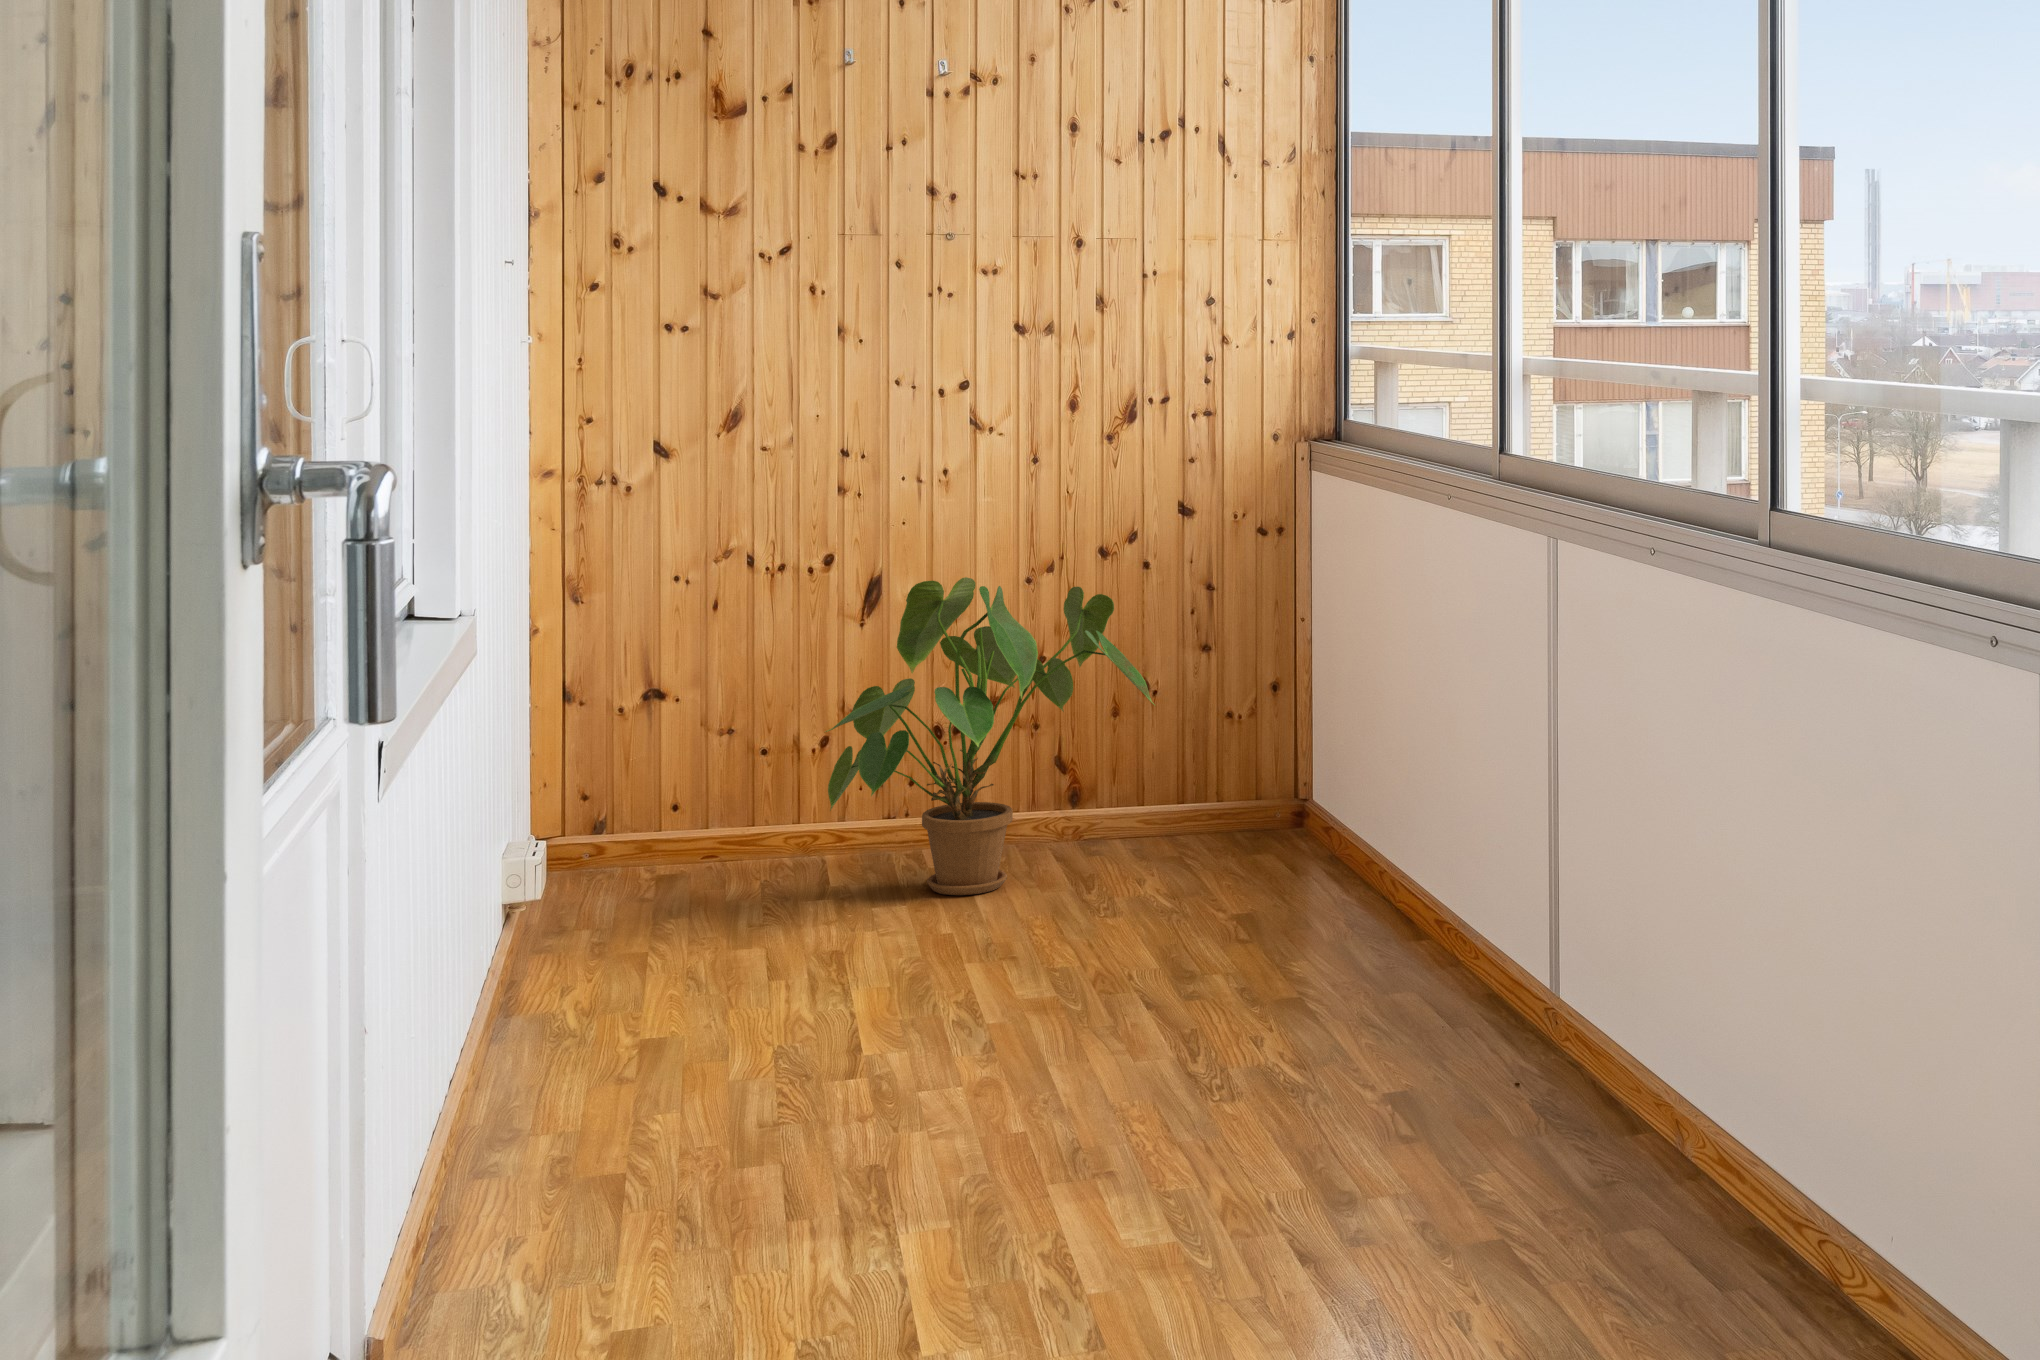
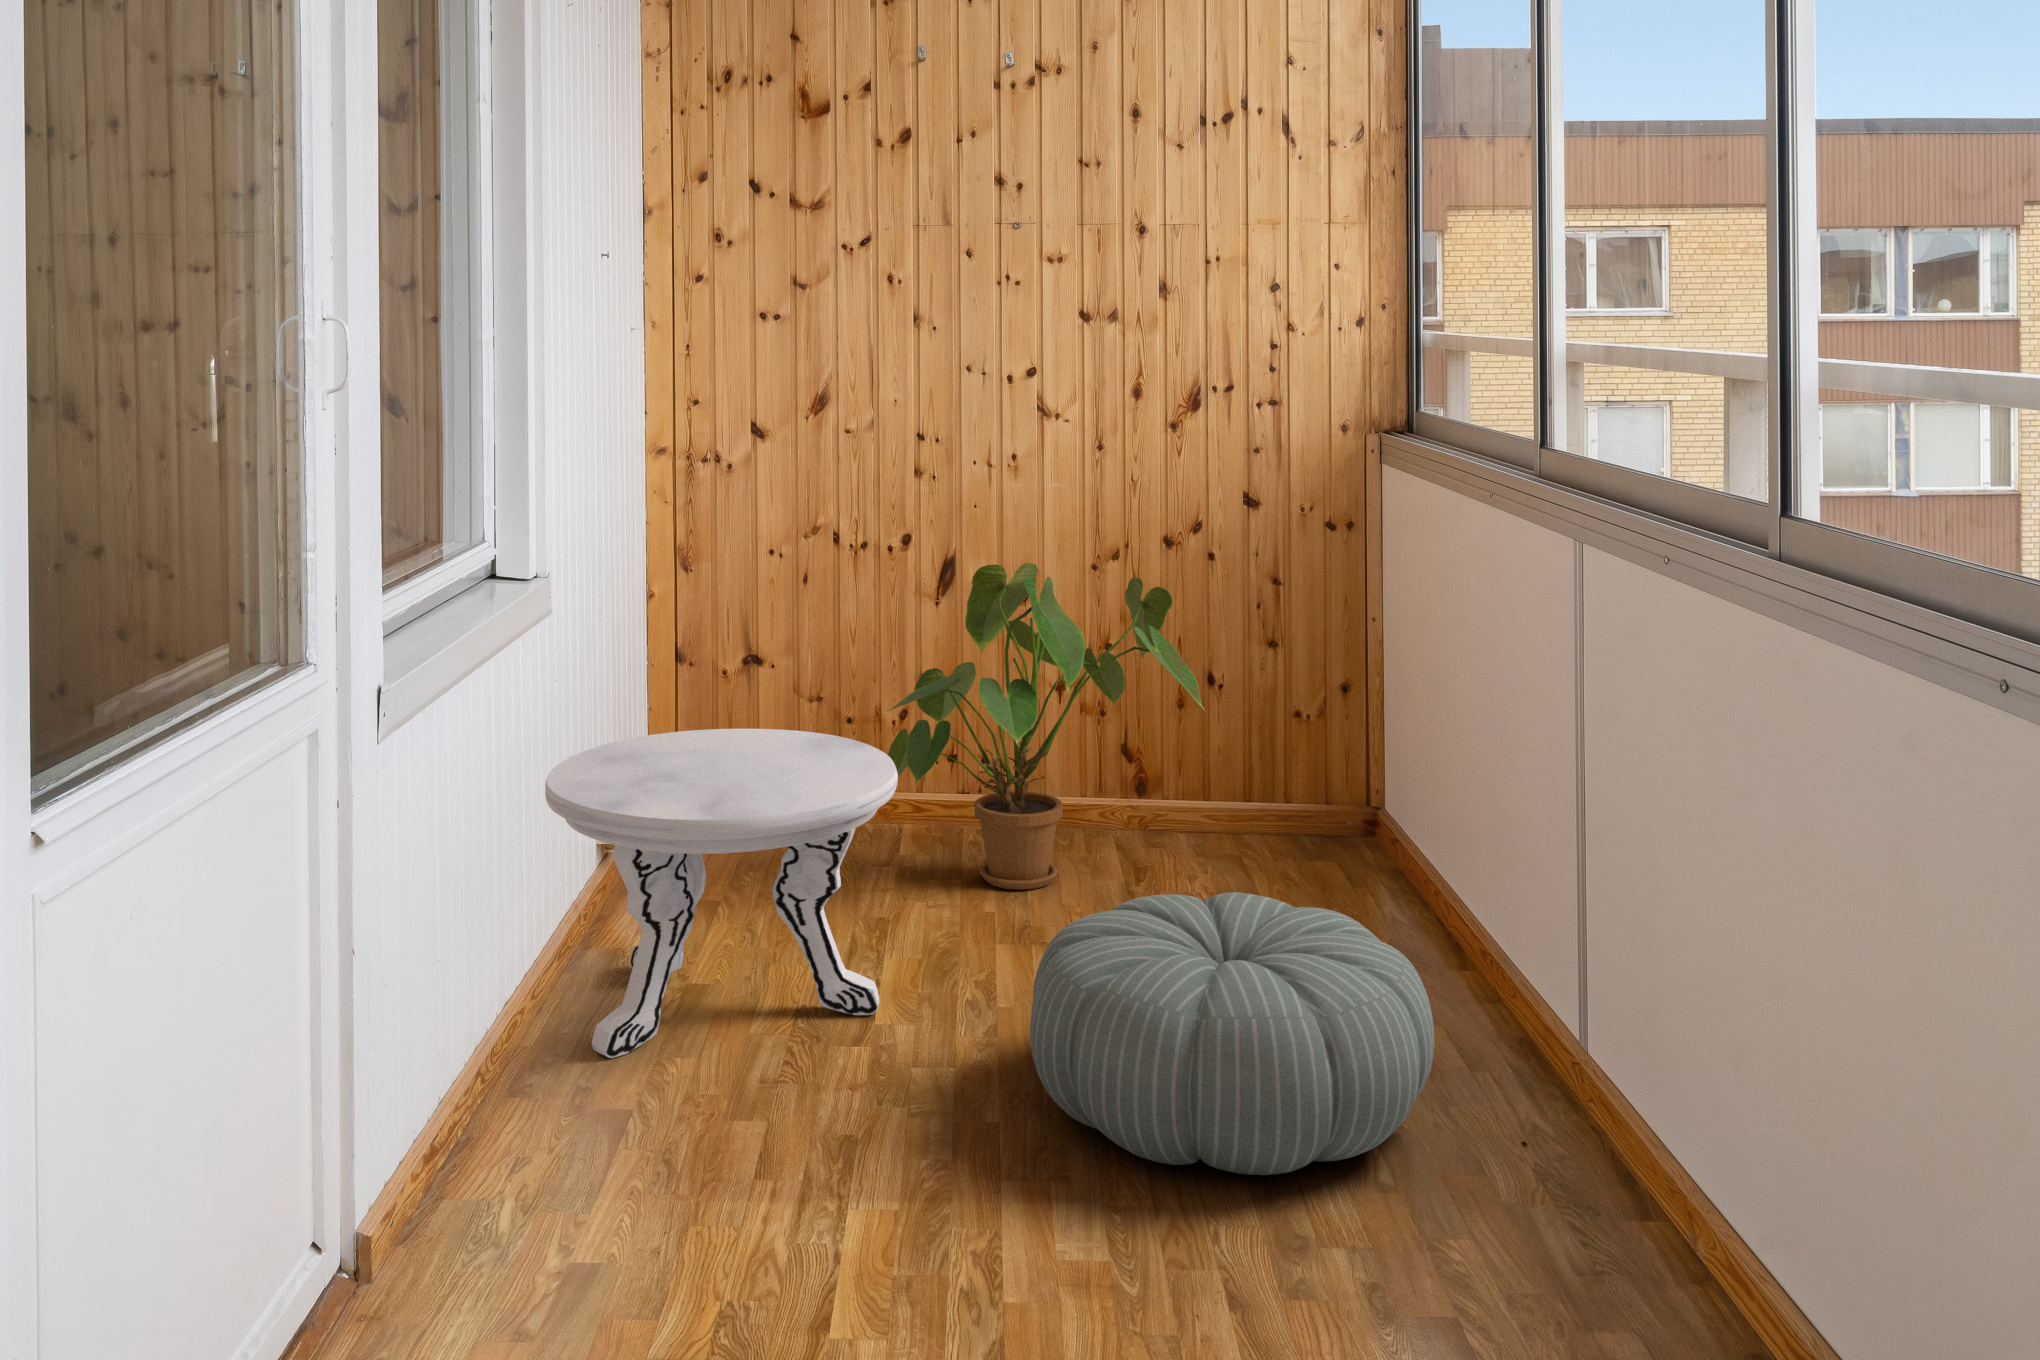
side table: none [521,743,891,1059] -> present [545,729,898,1058]
pouf: none [1042,840,1392,1054] -> present [1030,892,1434,1175]

